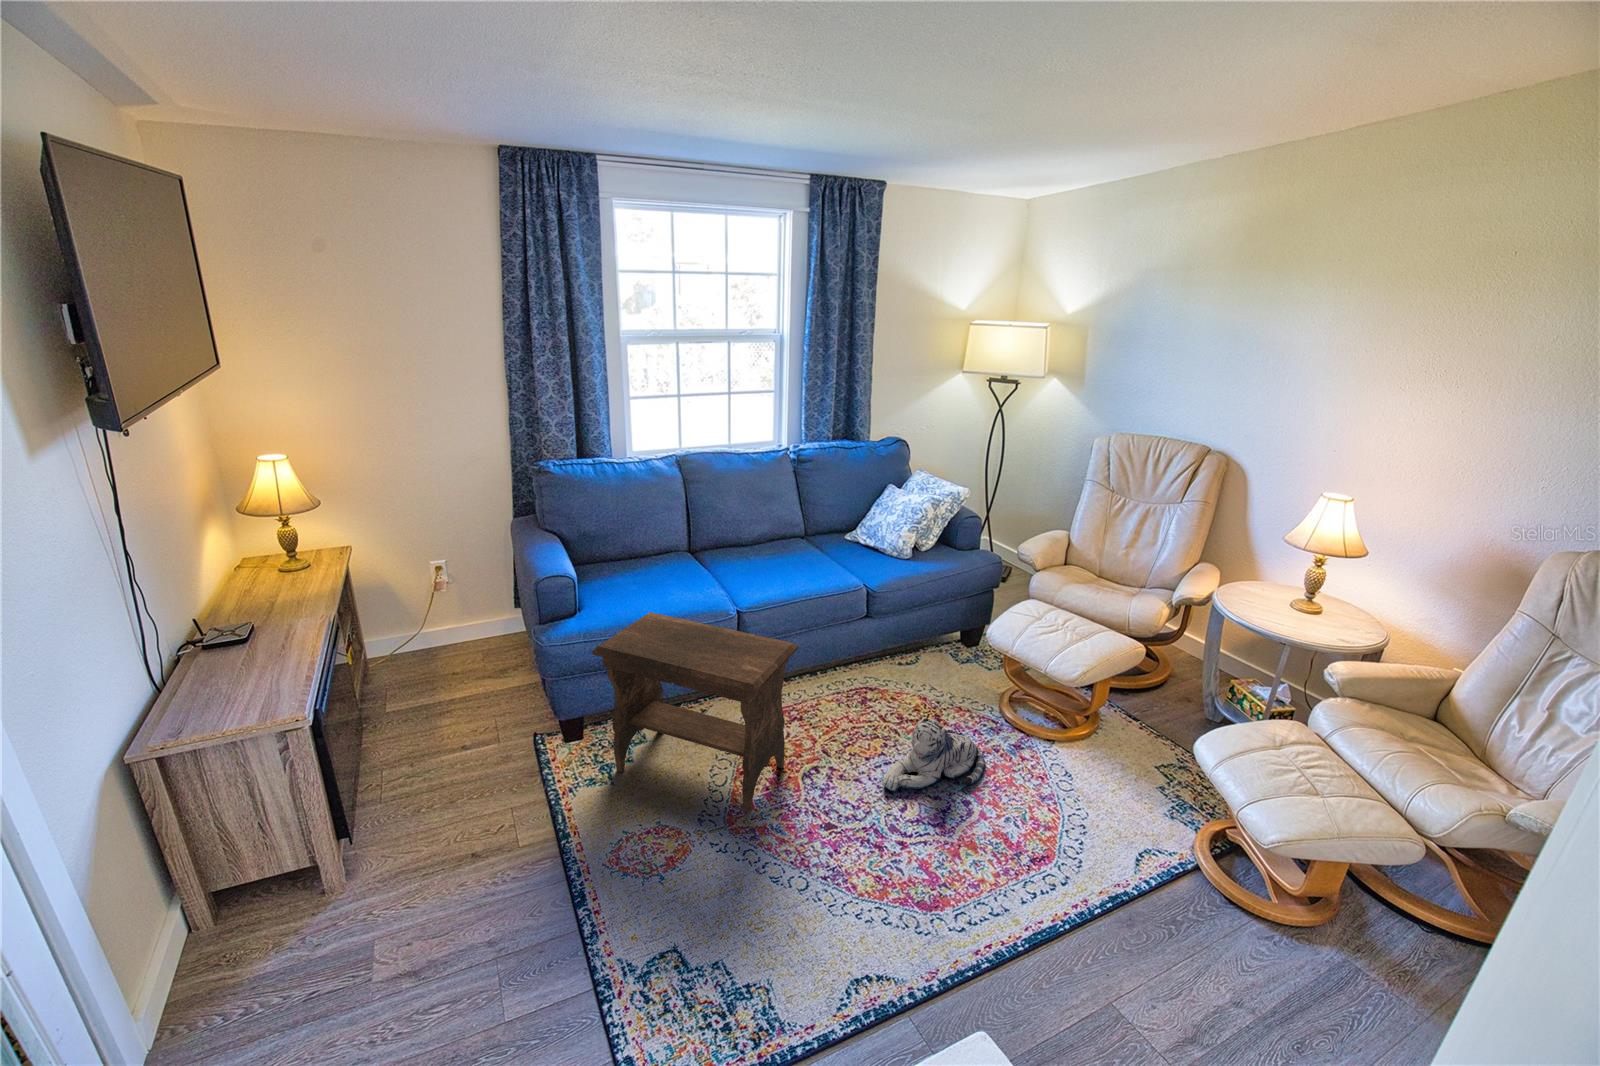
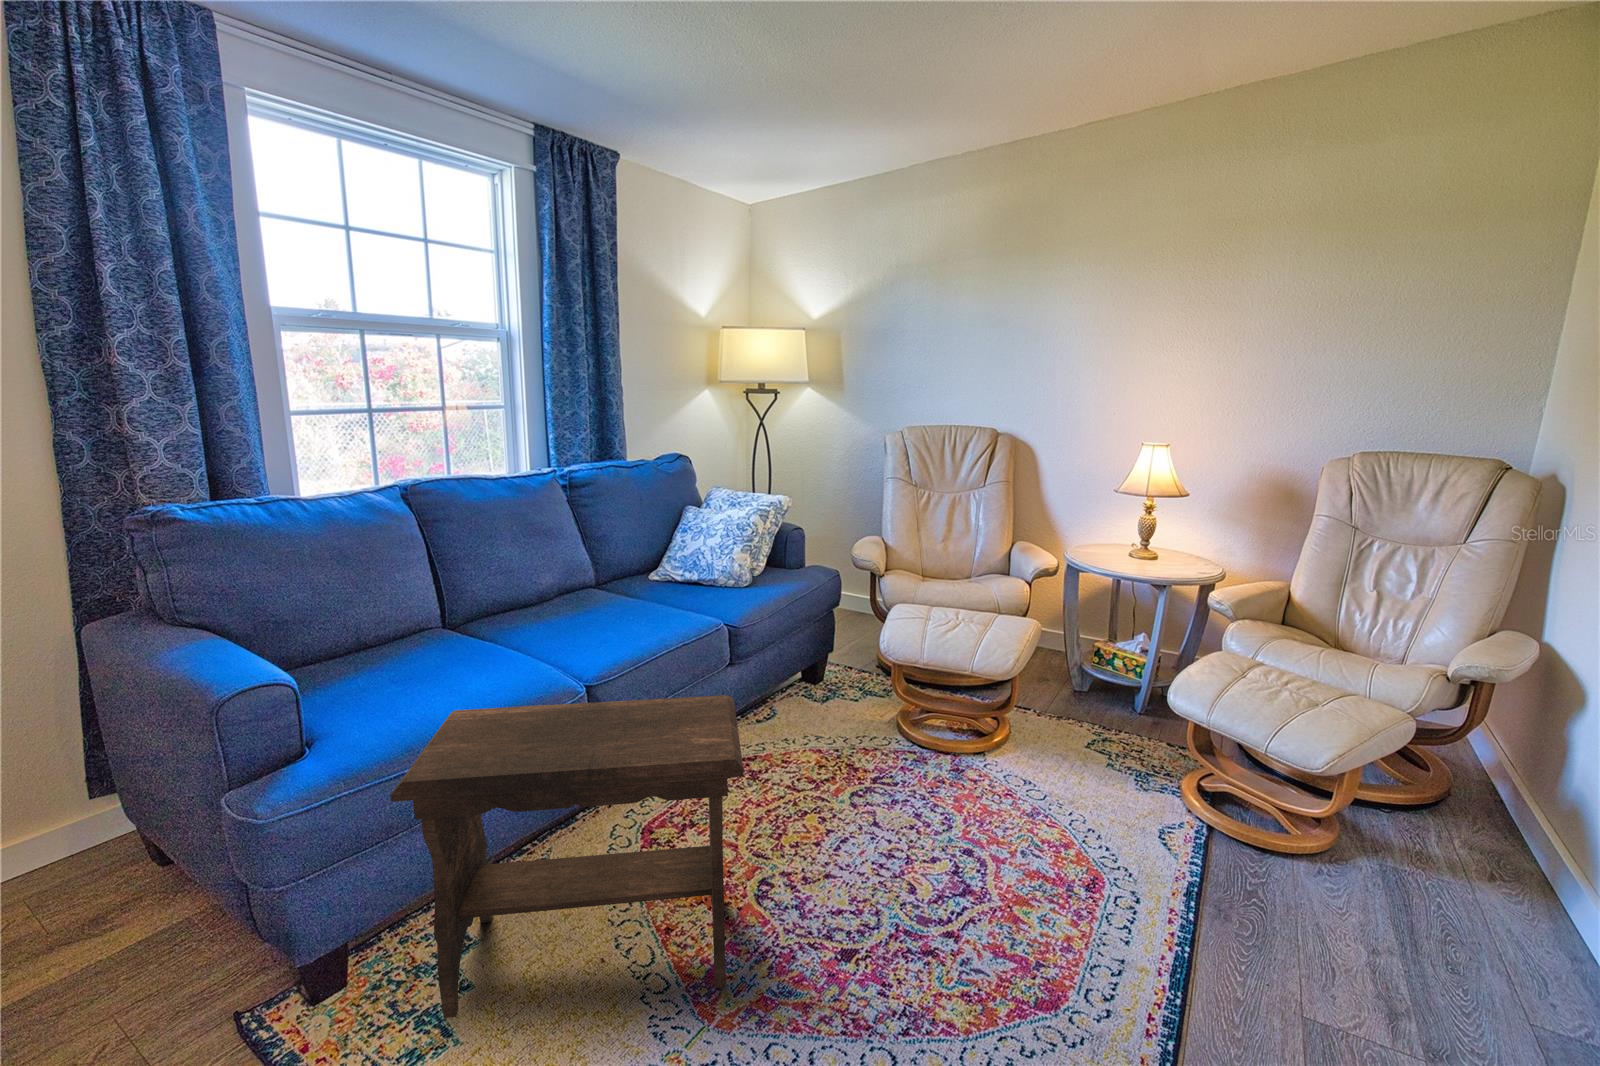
plush toy: present [882,717,985,791] -> none [860,758,958,872]

